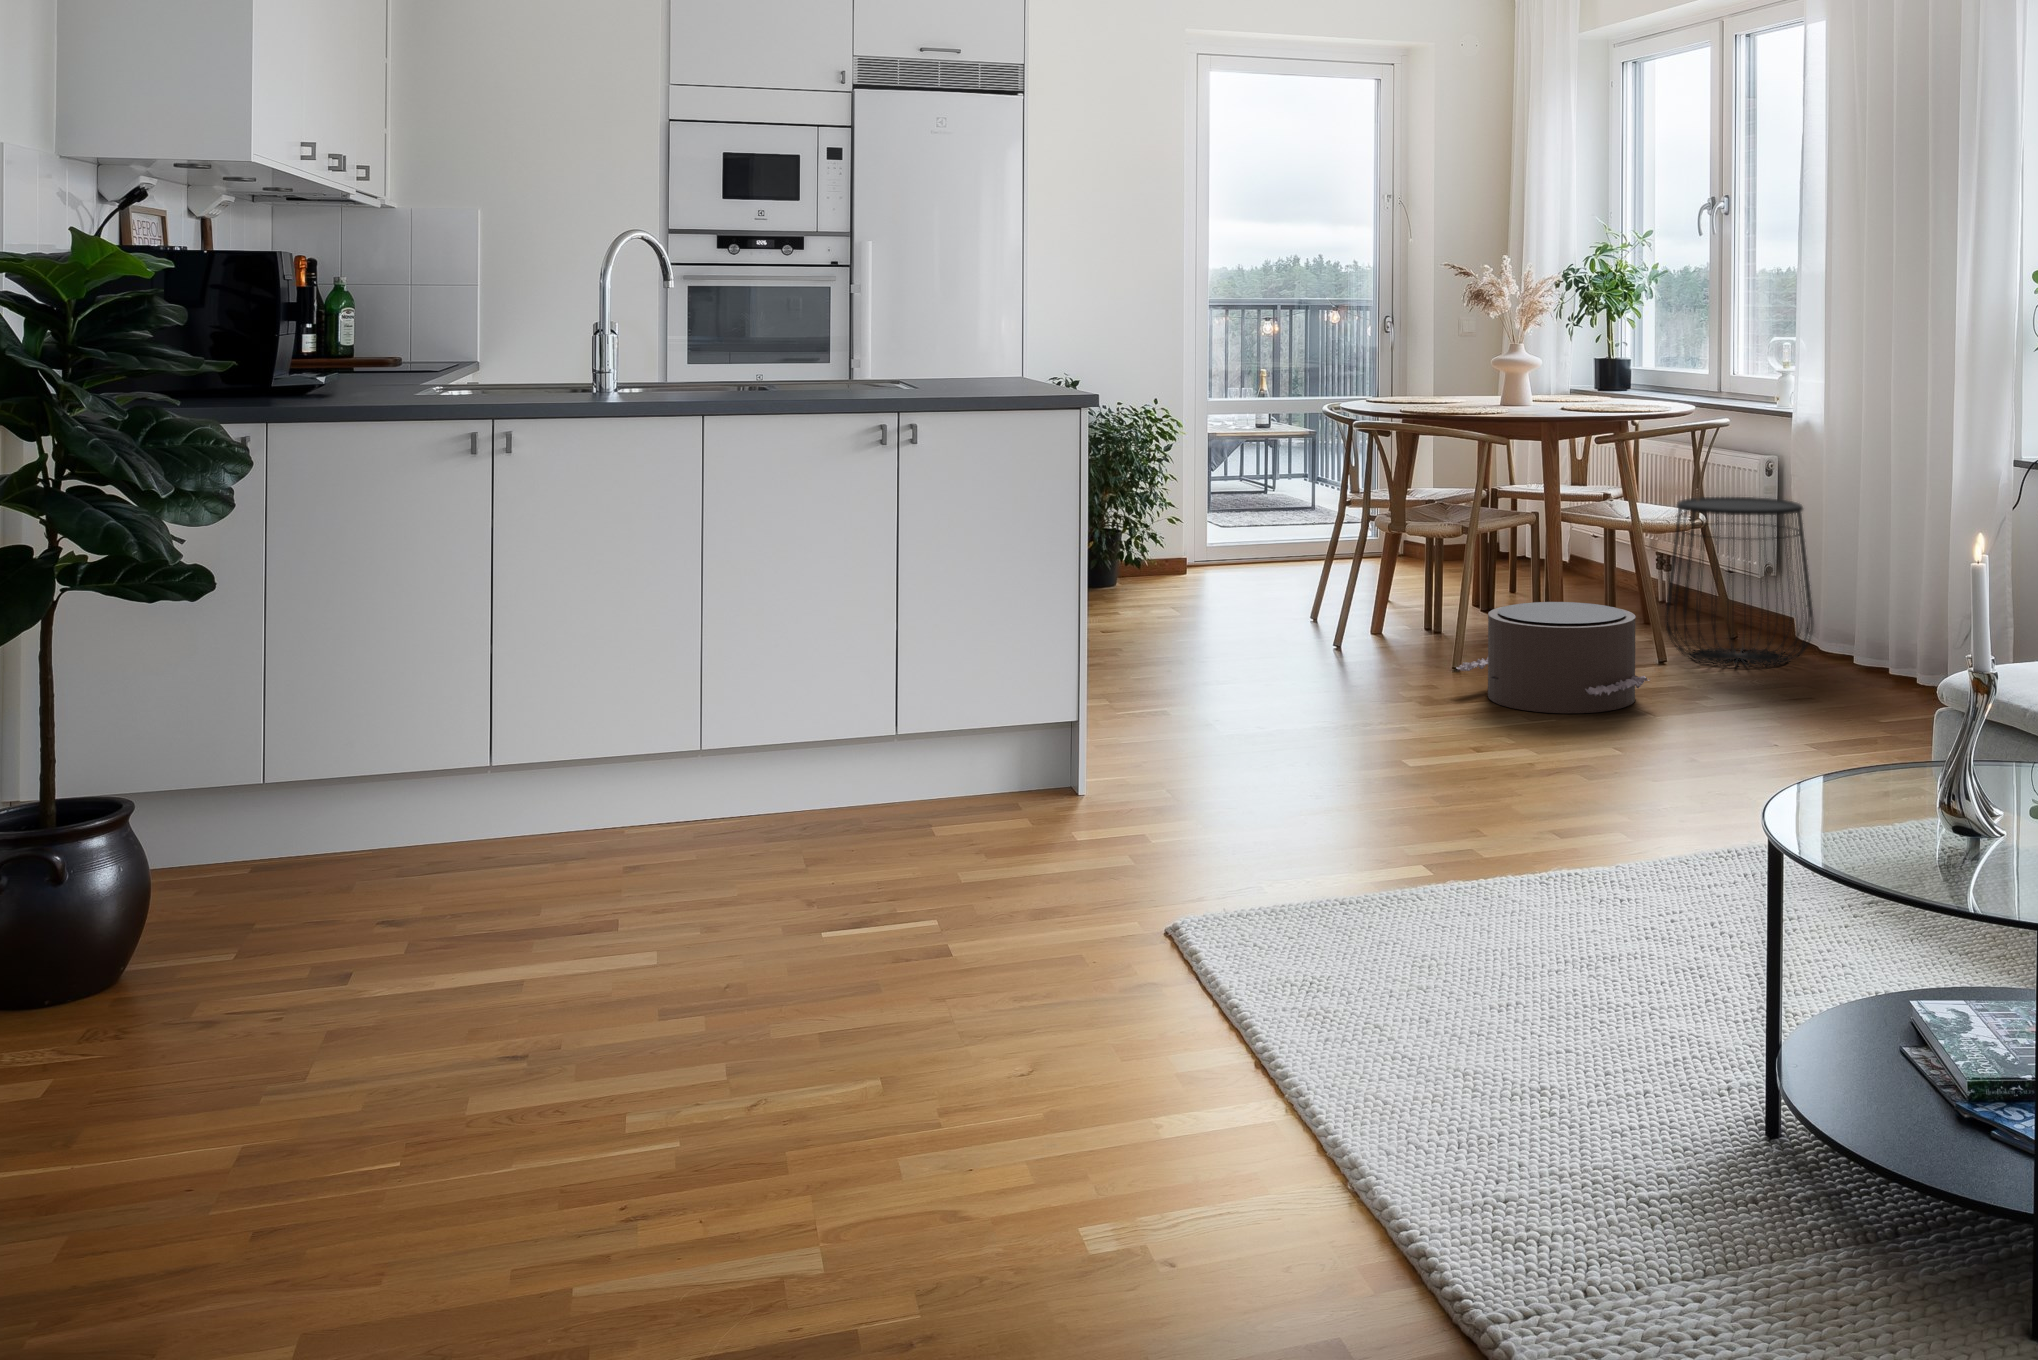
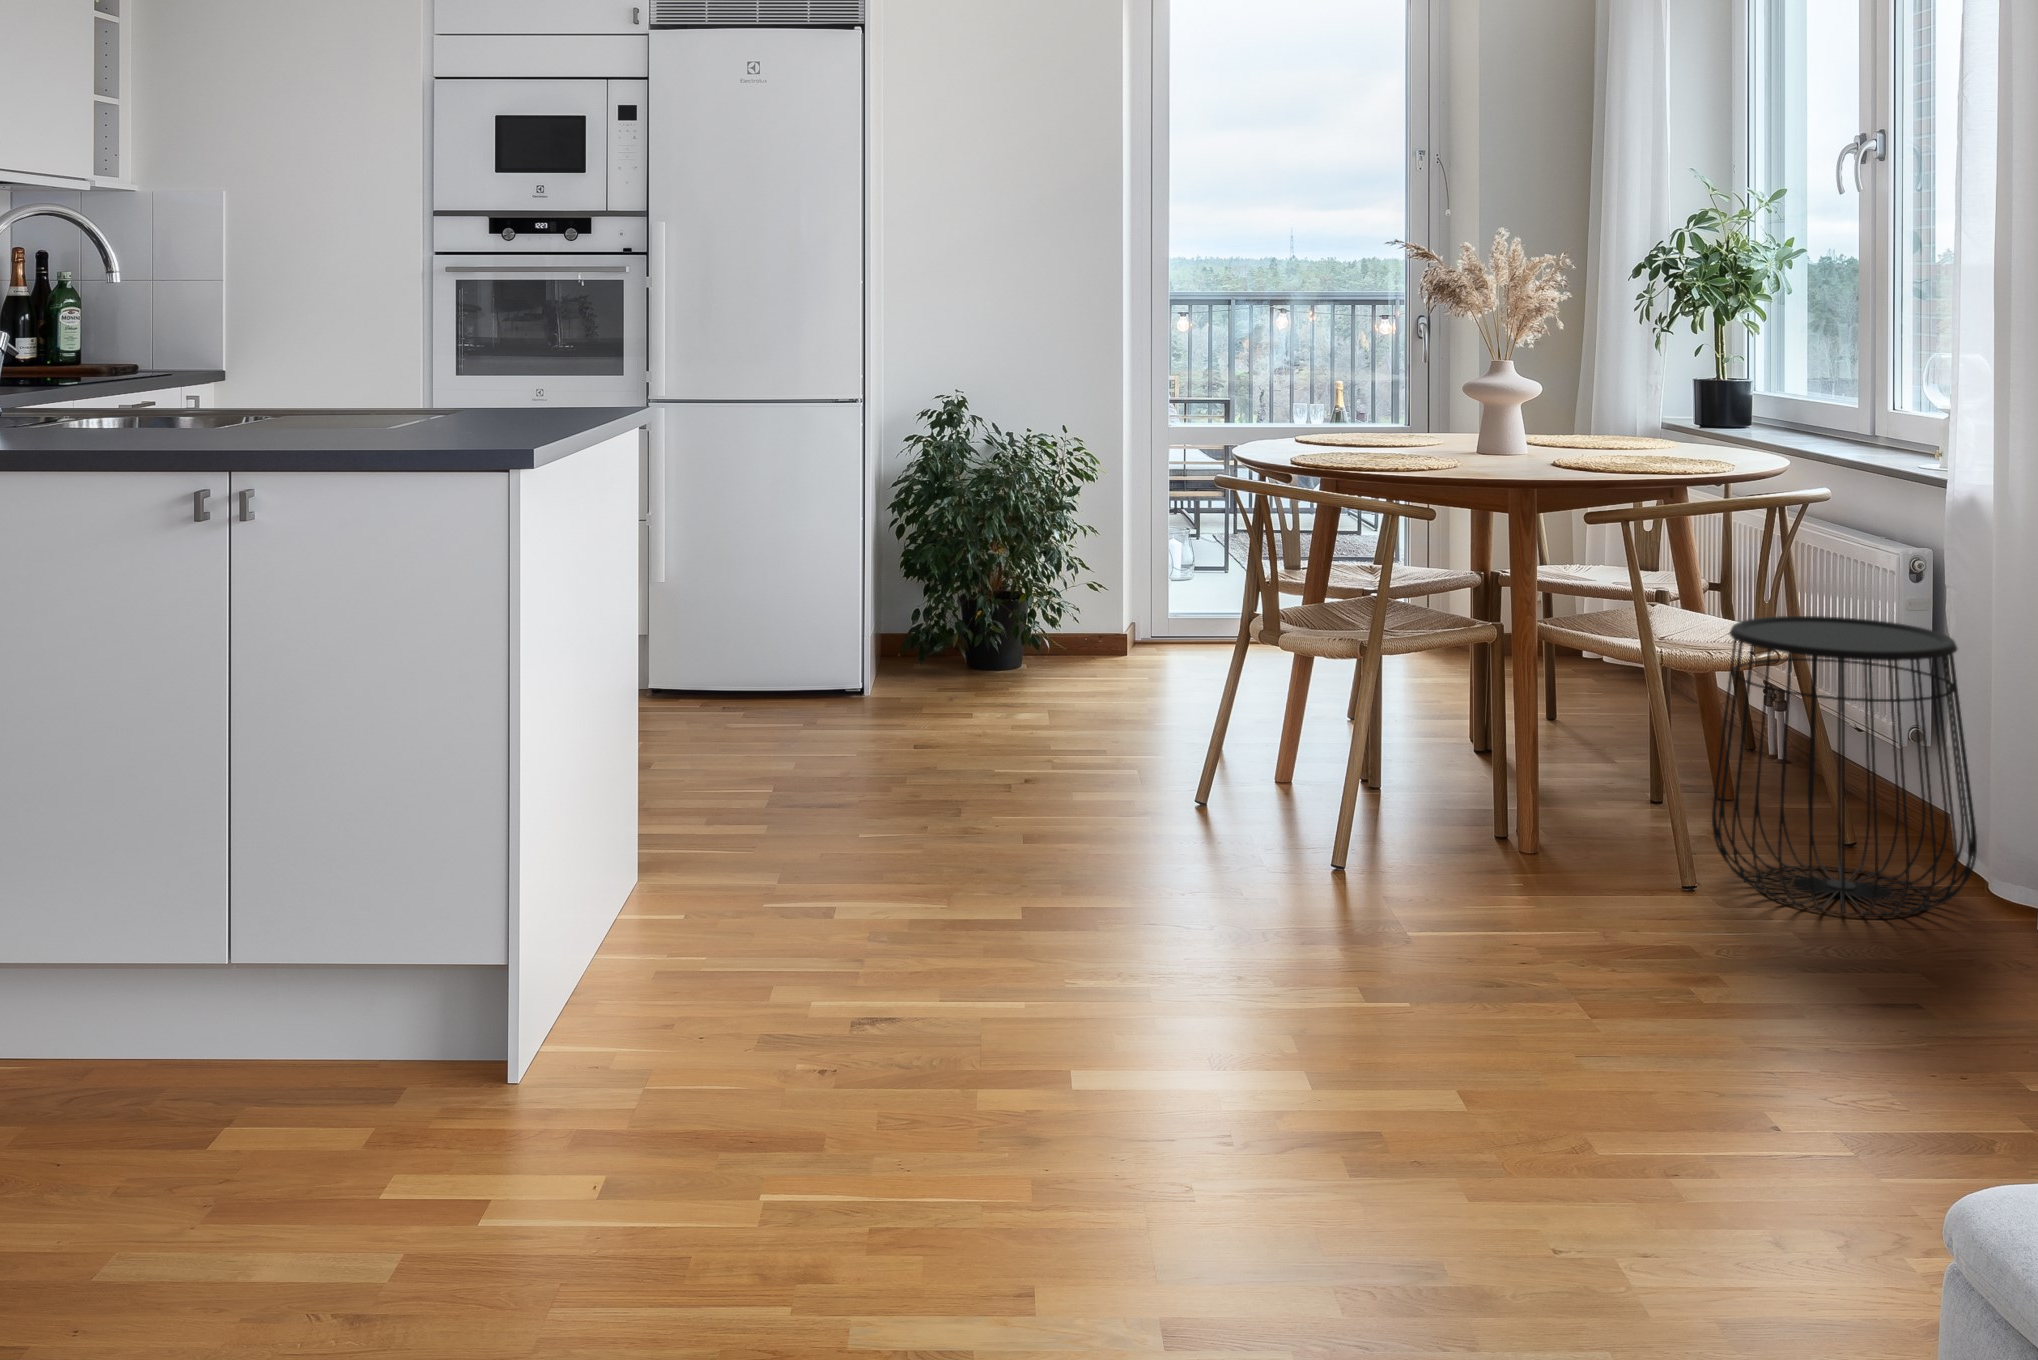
pouf: present [1457,602,1650,713] -> none [1305,783,1613,992]

